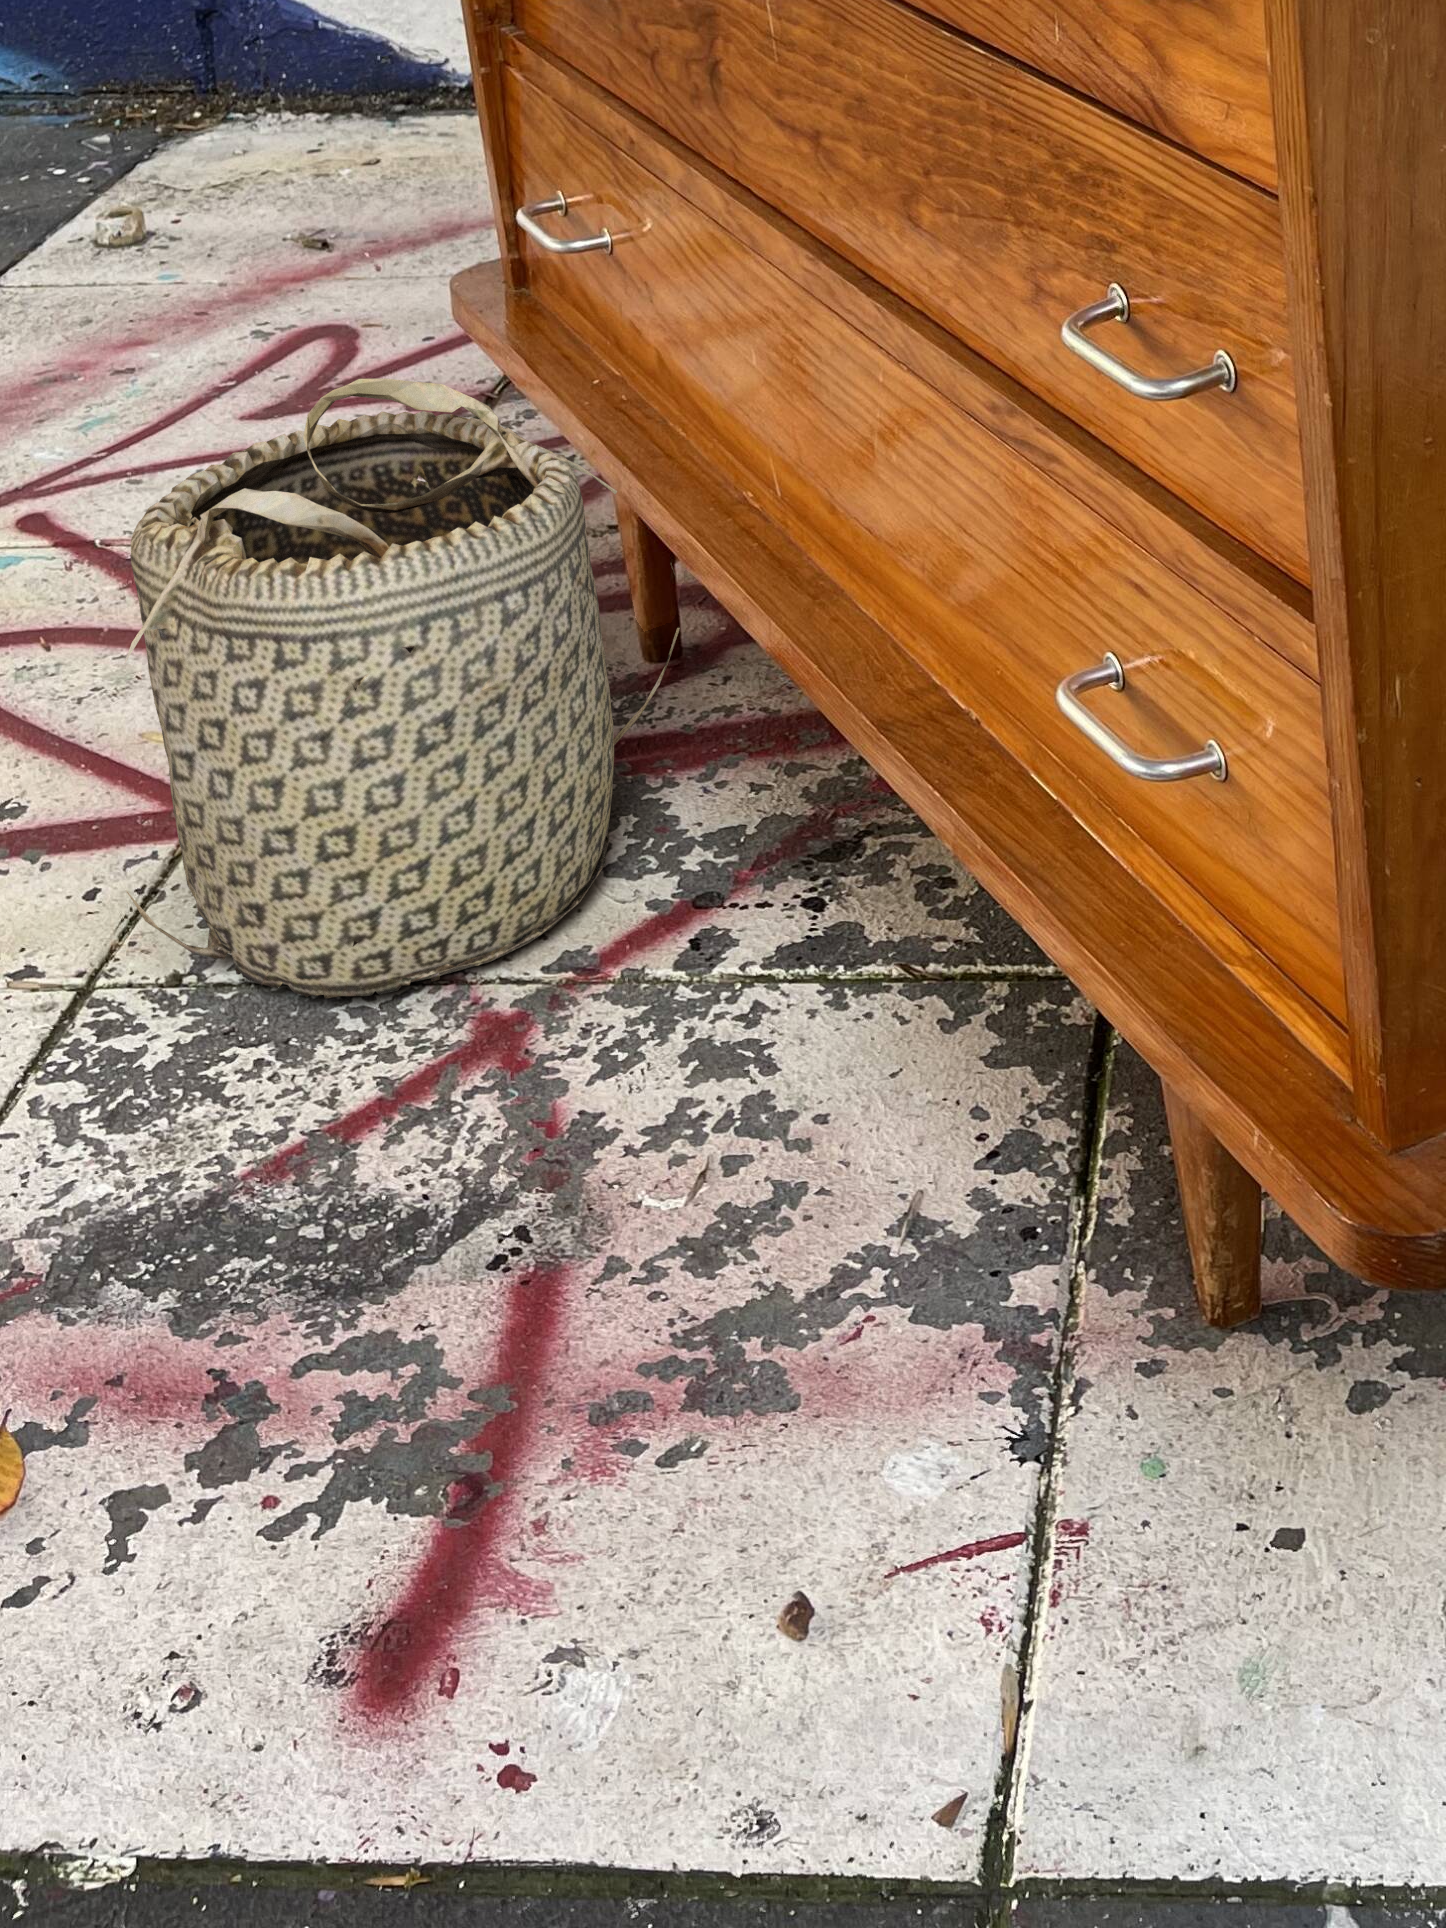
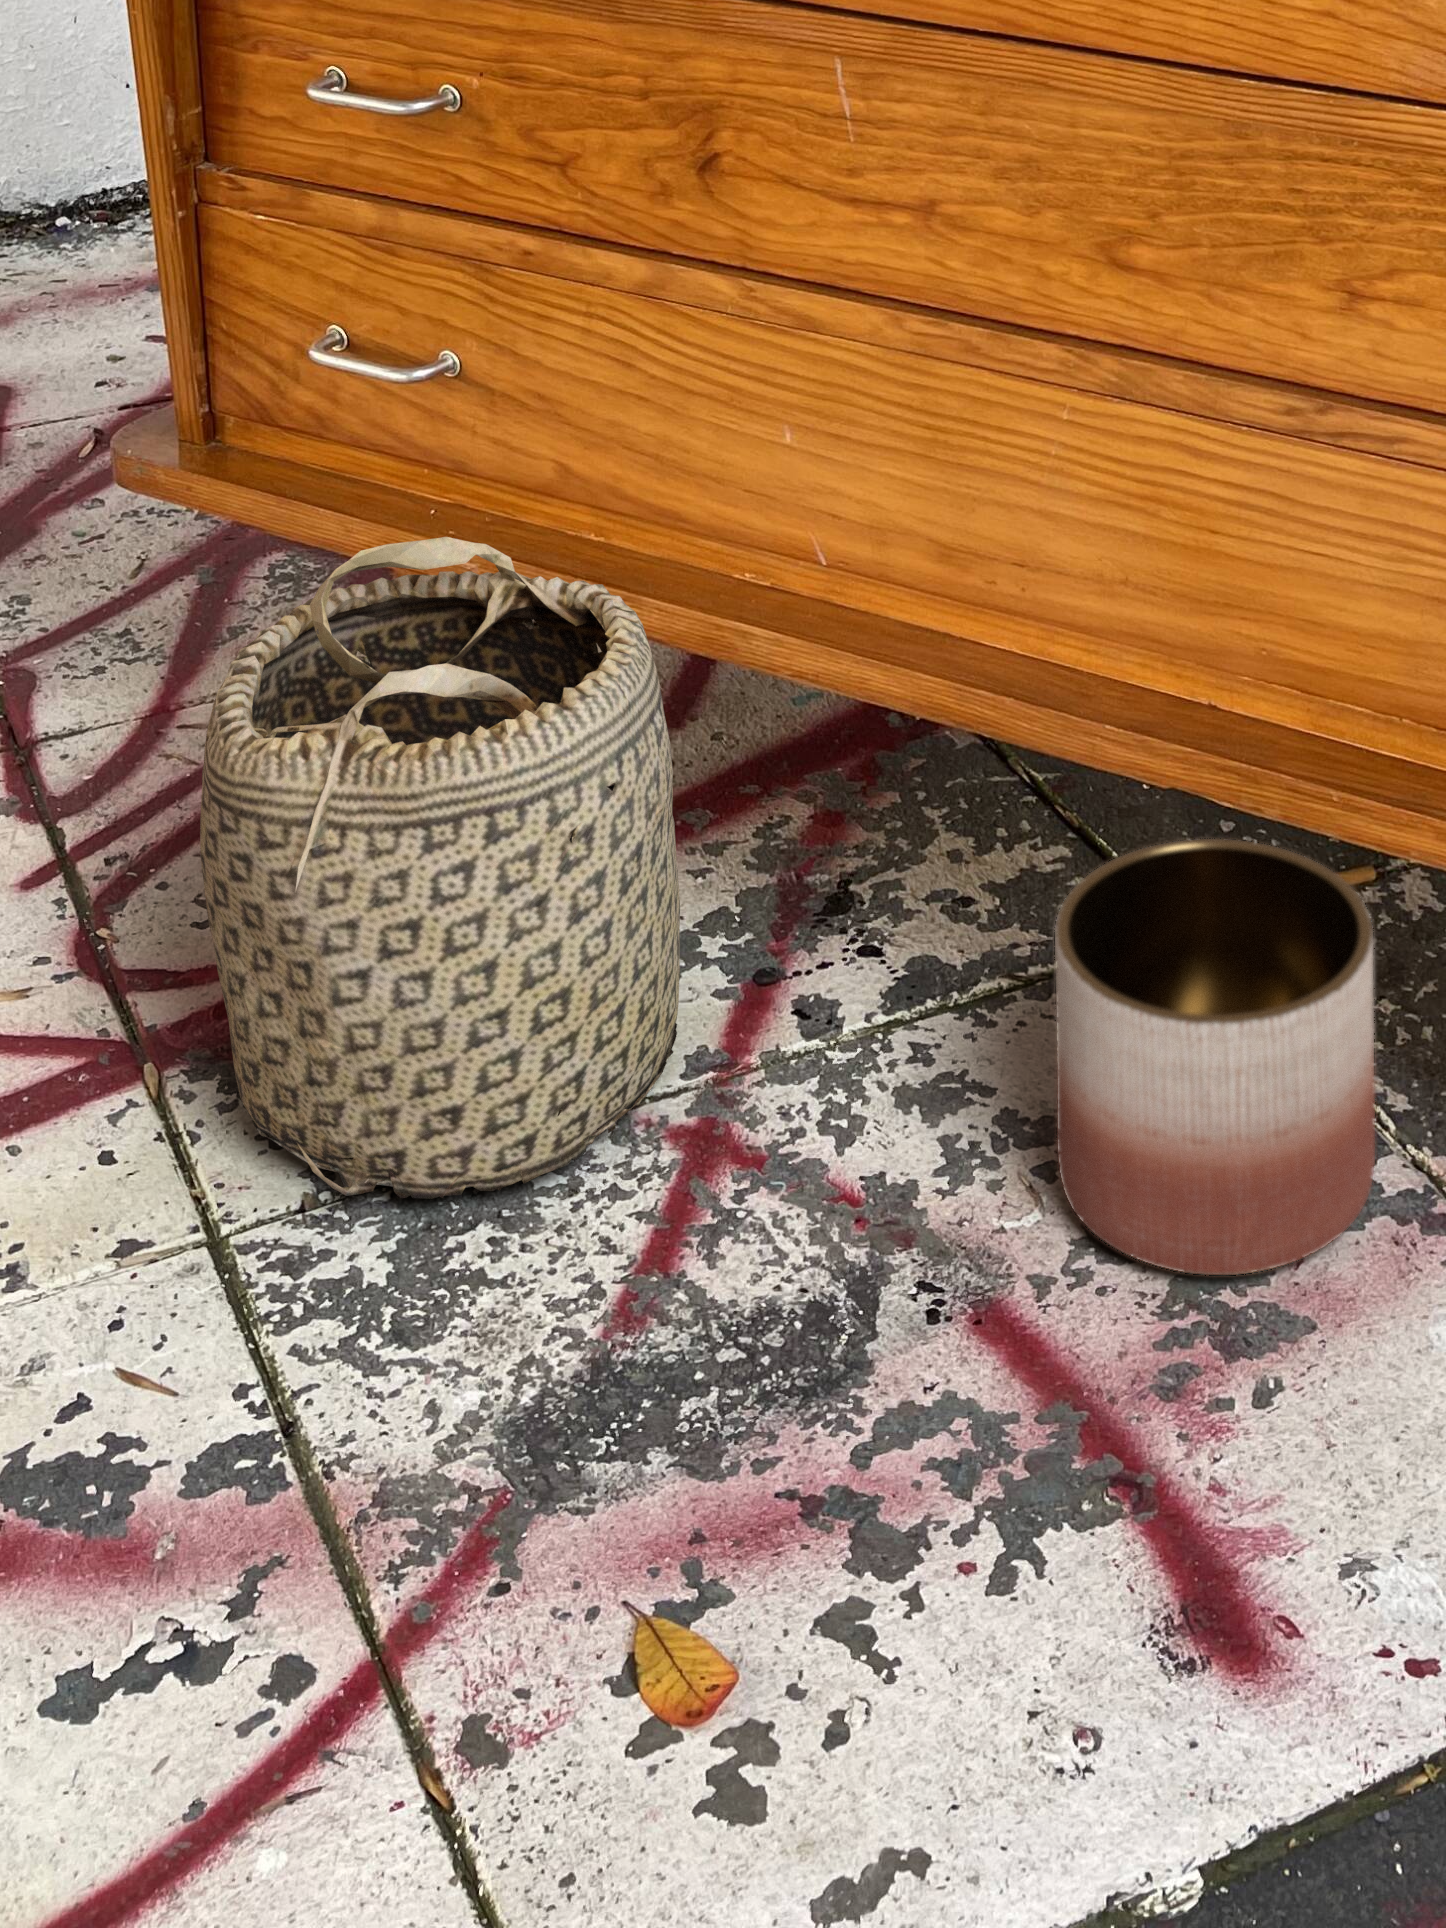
planter: none [655,867,1026,1356] -> present [1055,839,1375,1275]

